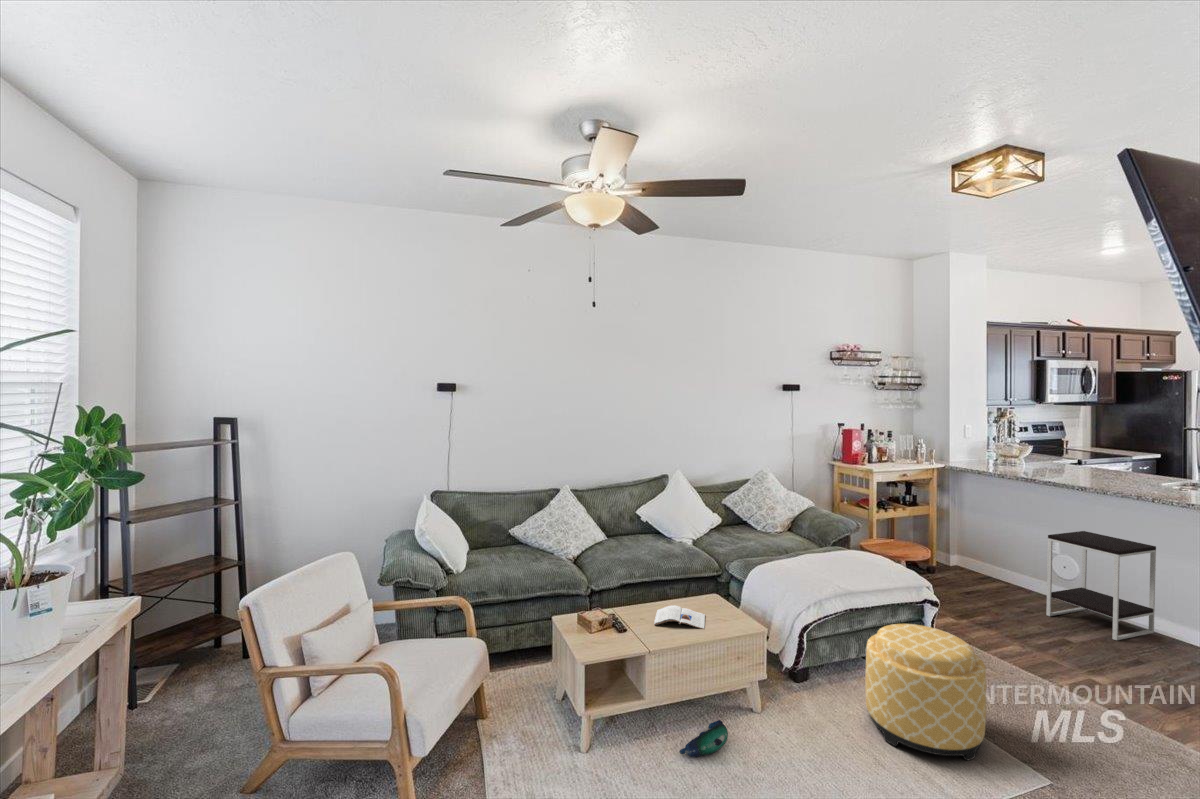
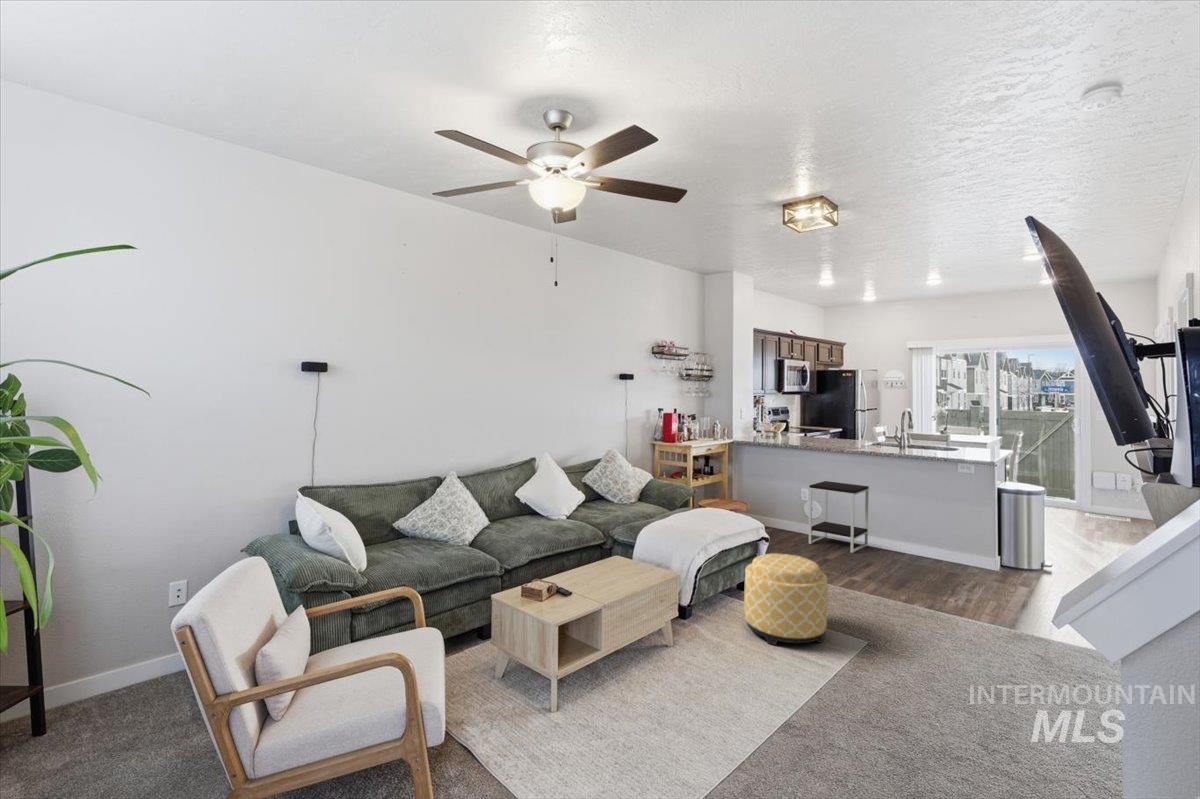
magazine: present [654,605,705,629] -> none [580,568,631,586]
plush toy: present [679,720,728,757] -> none [636,656,669,690]

